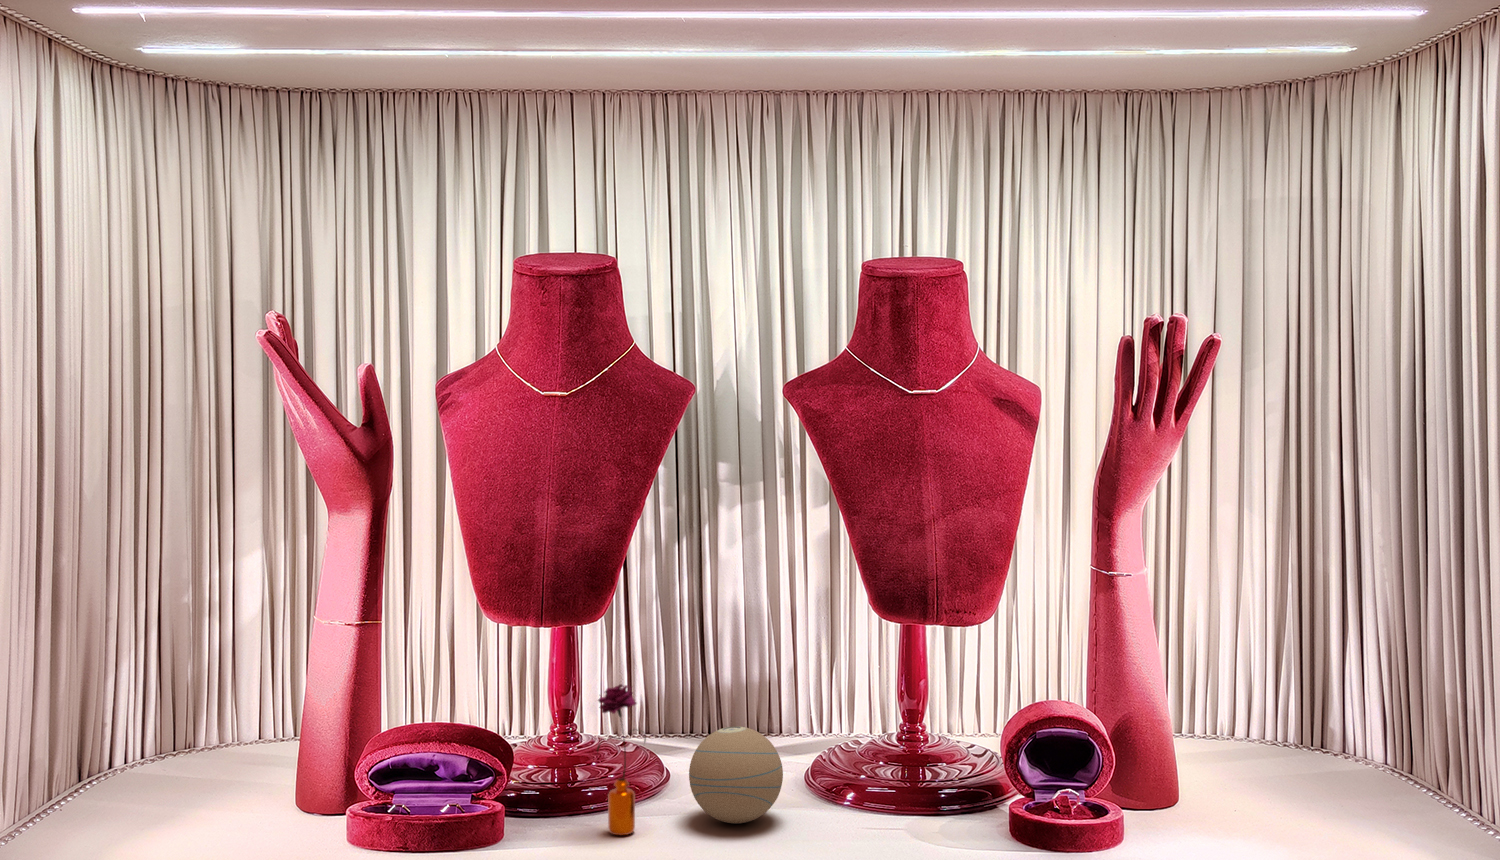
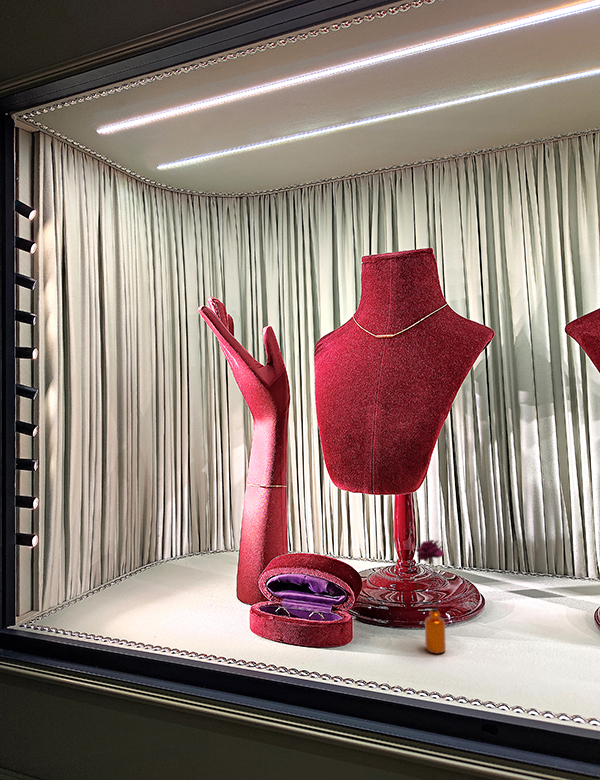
decorative orb: present [689,726,783,823] -> none [489,579,567,658]

